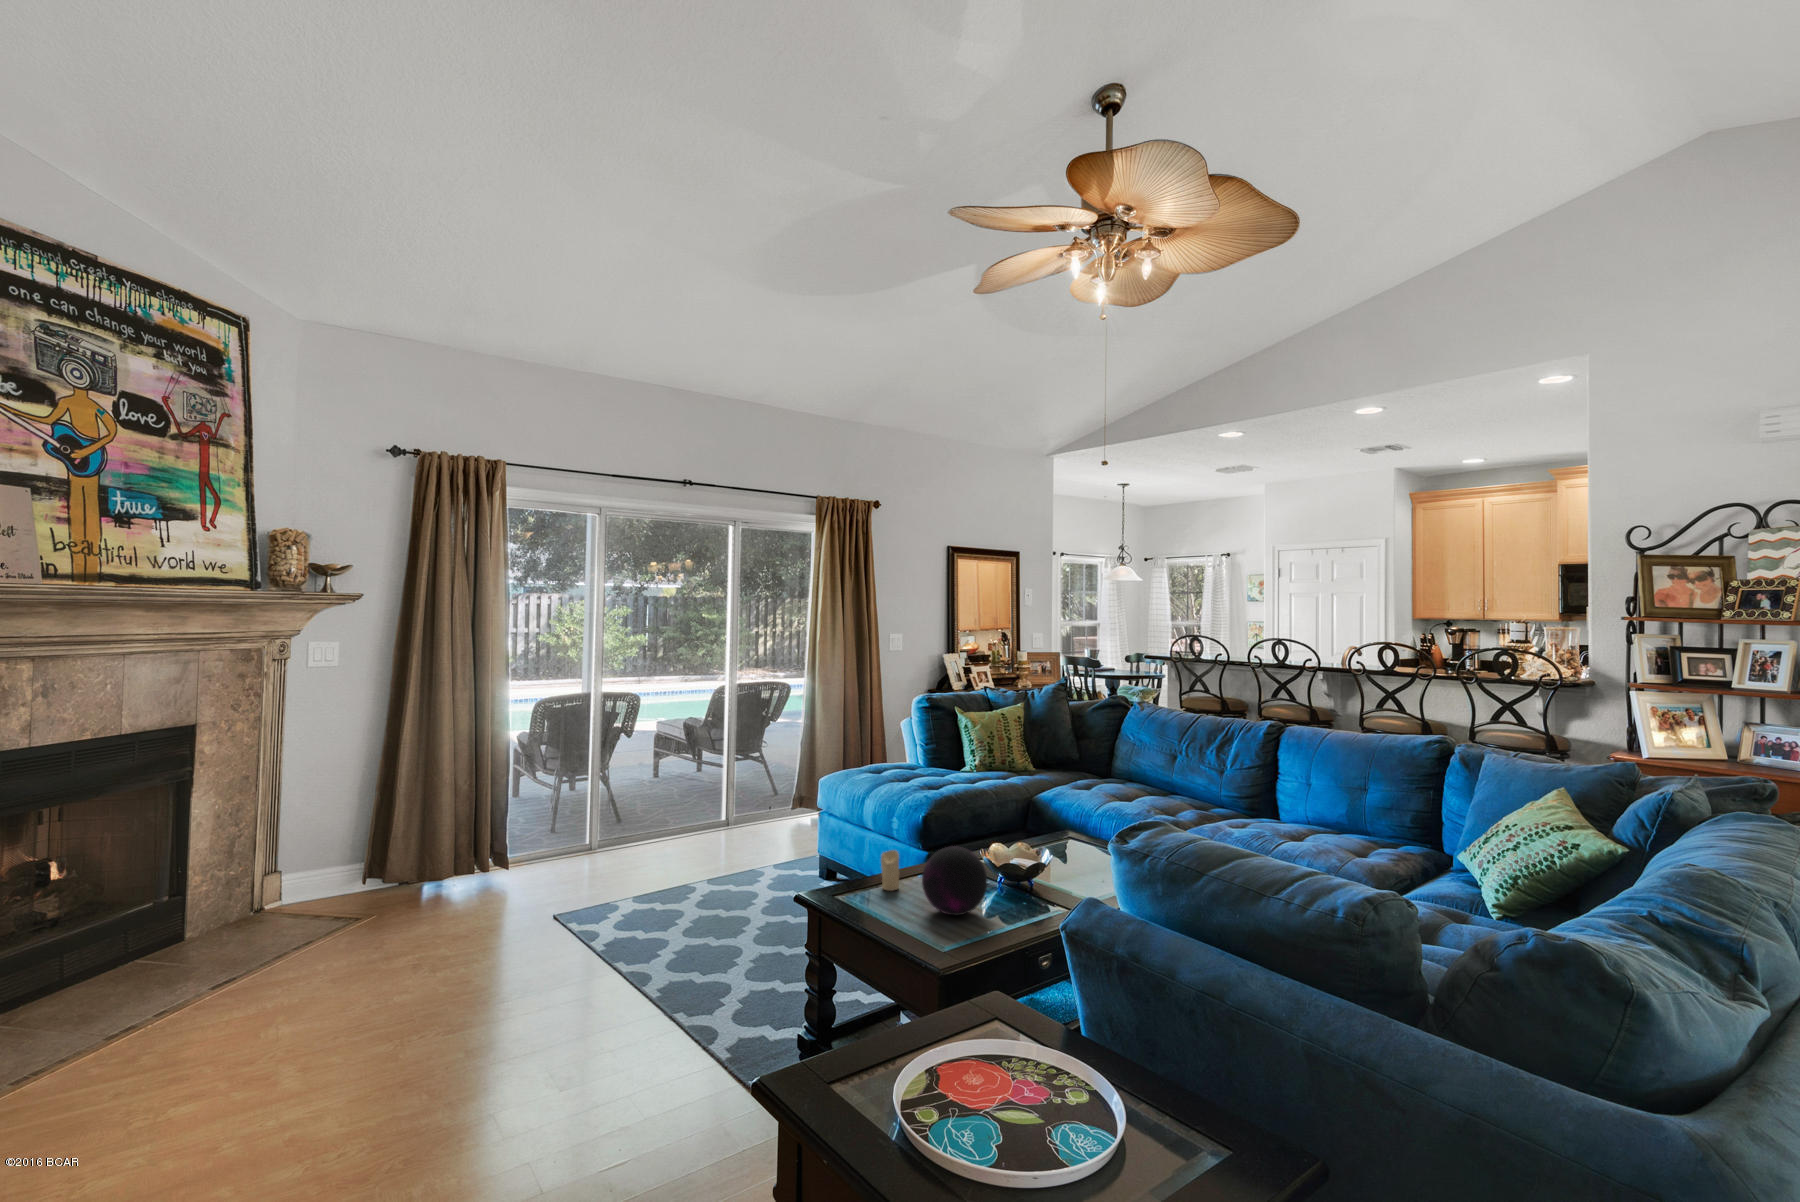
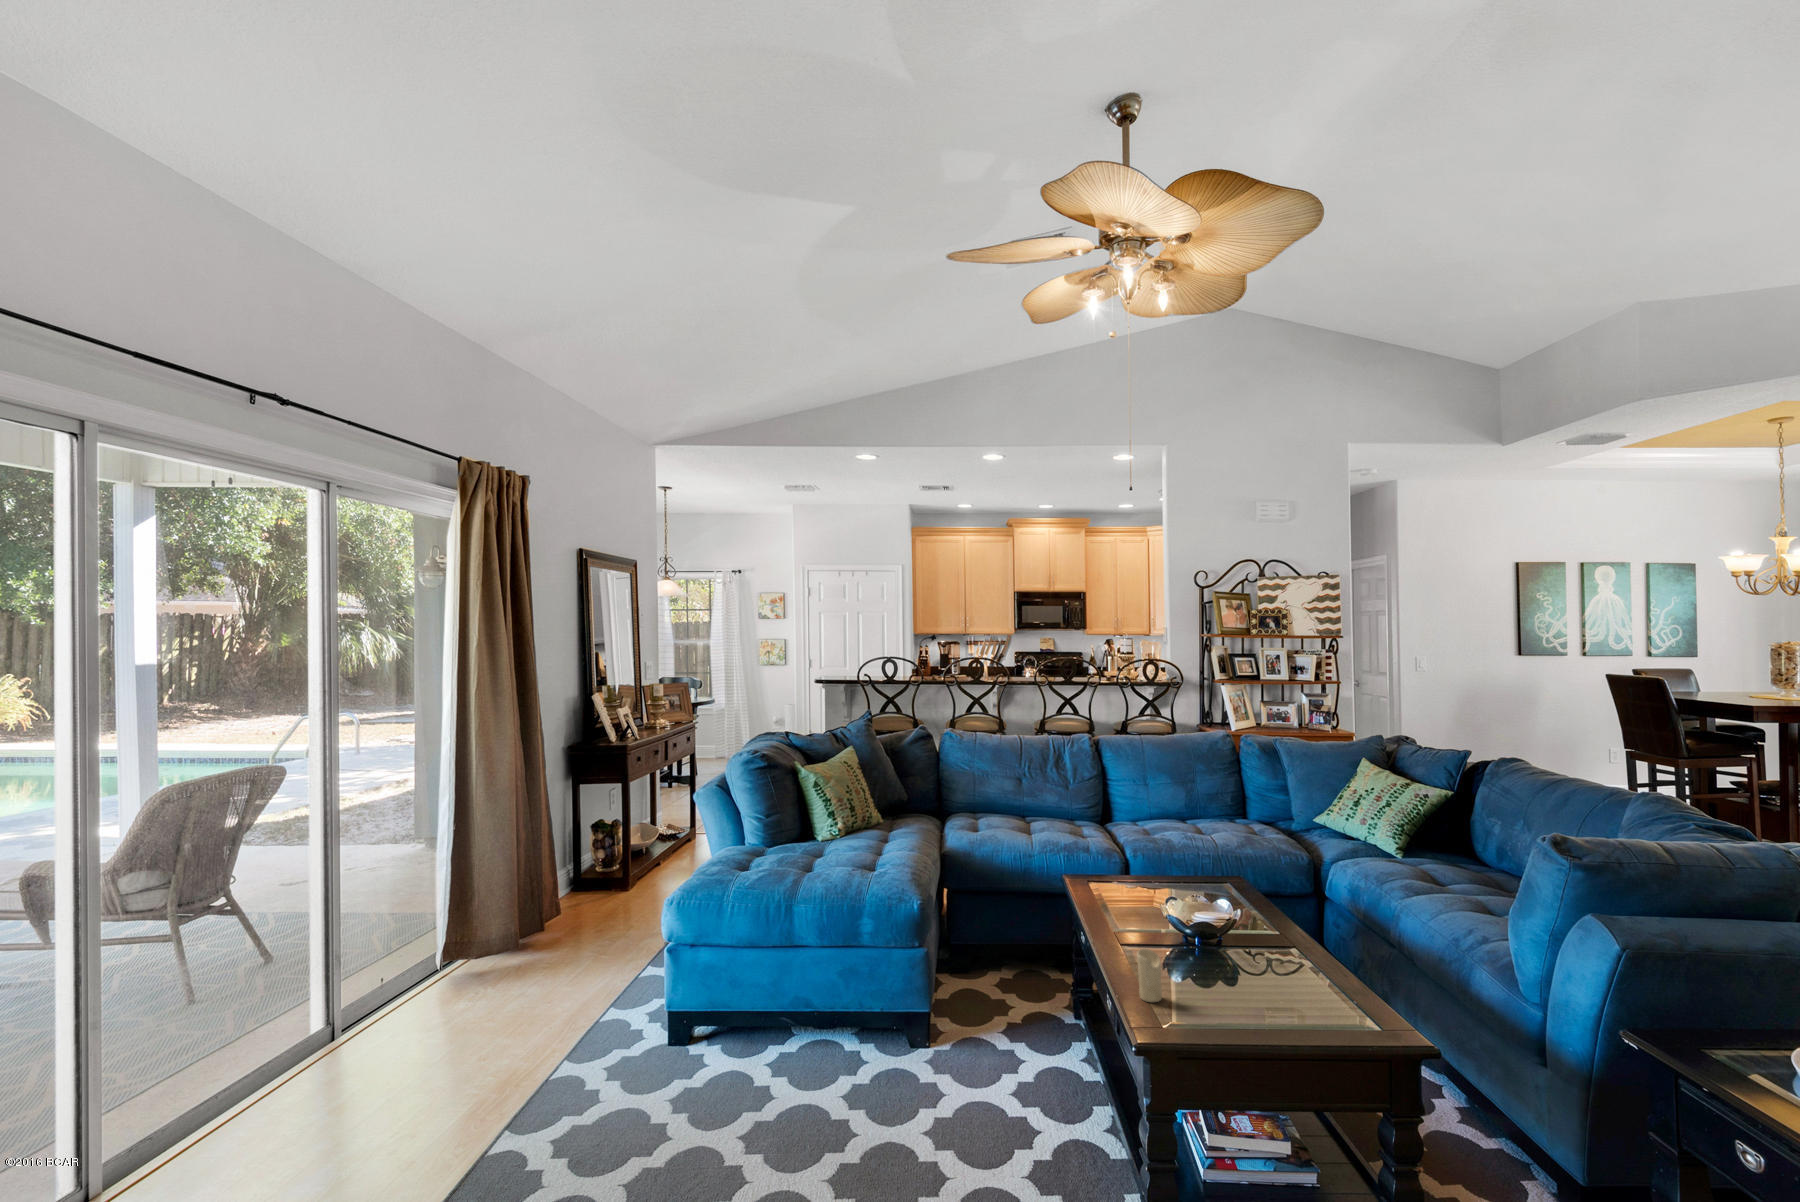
decorative orb: present [922,846,988,915] -> none [1219,919,1301,1001]

